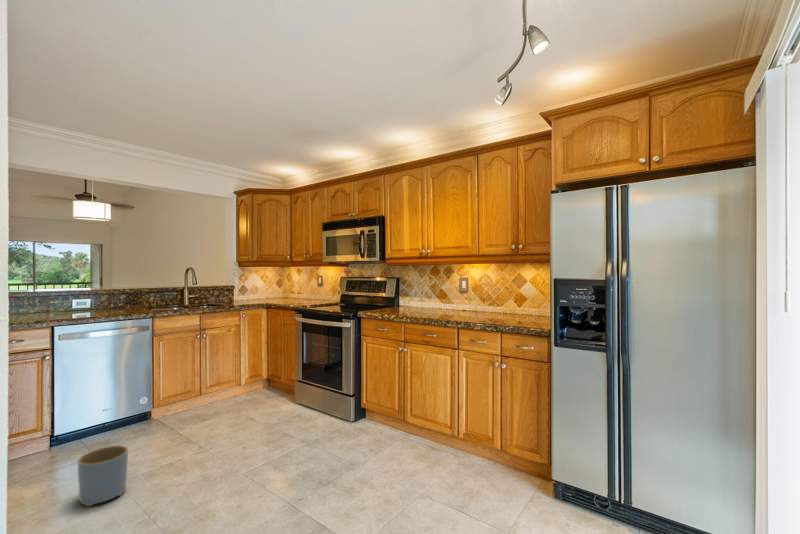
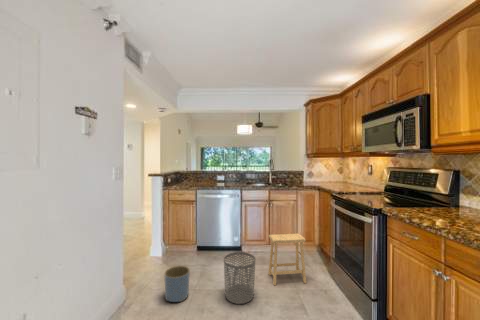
footstool: none [223,363,275,432] -> present [268,234,306,285]
waste bin: none [181,398,229,464] -> present [224,252,255,304]

